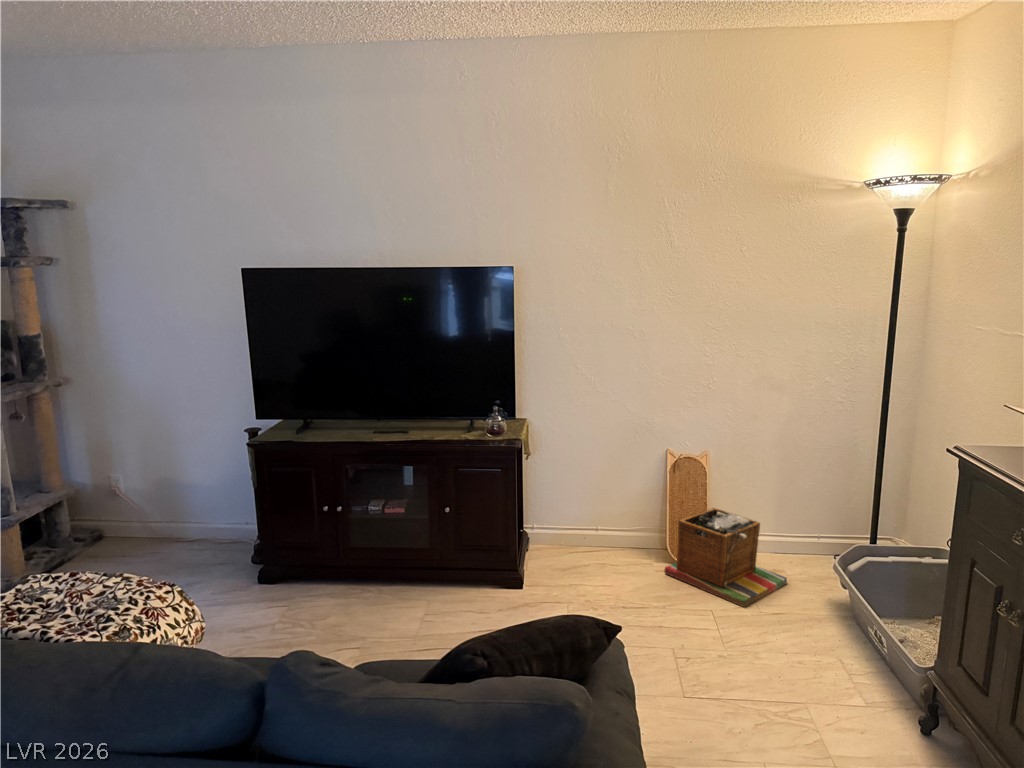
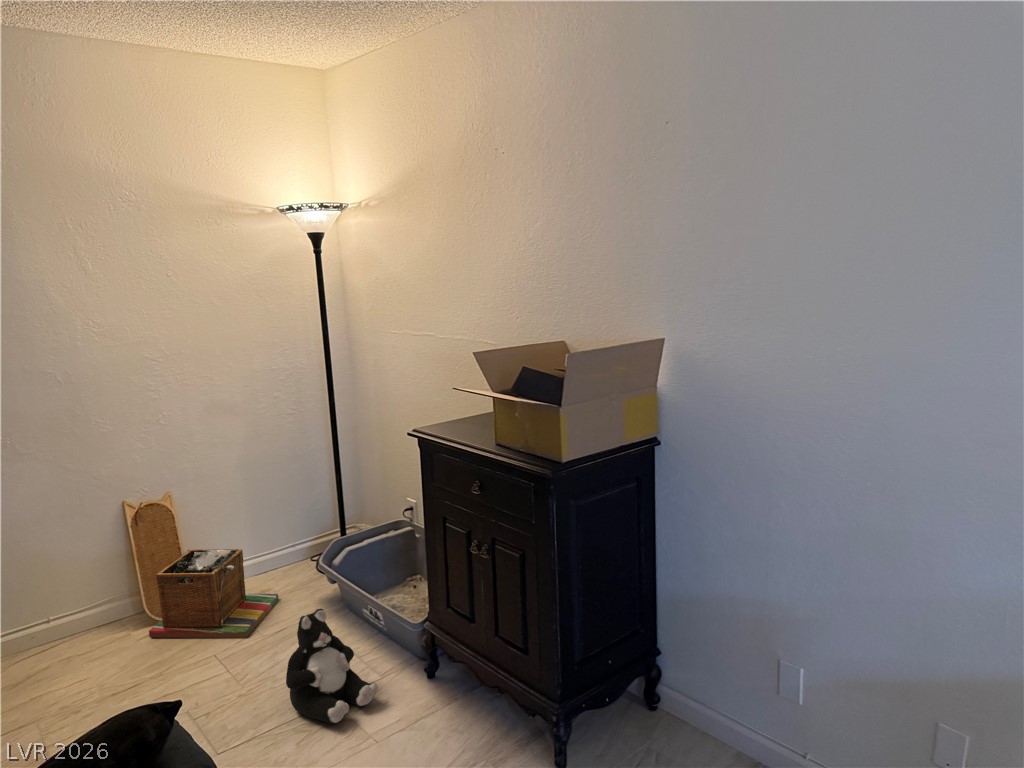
plush toy: none [759,606,855,727] -> present [286,609,378,723]

